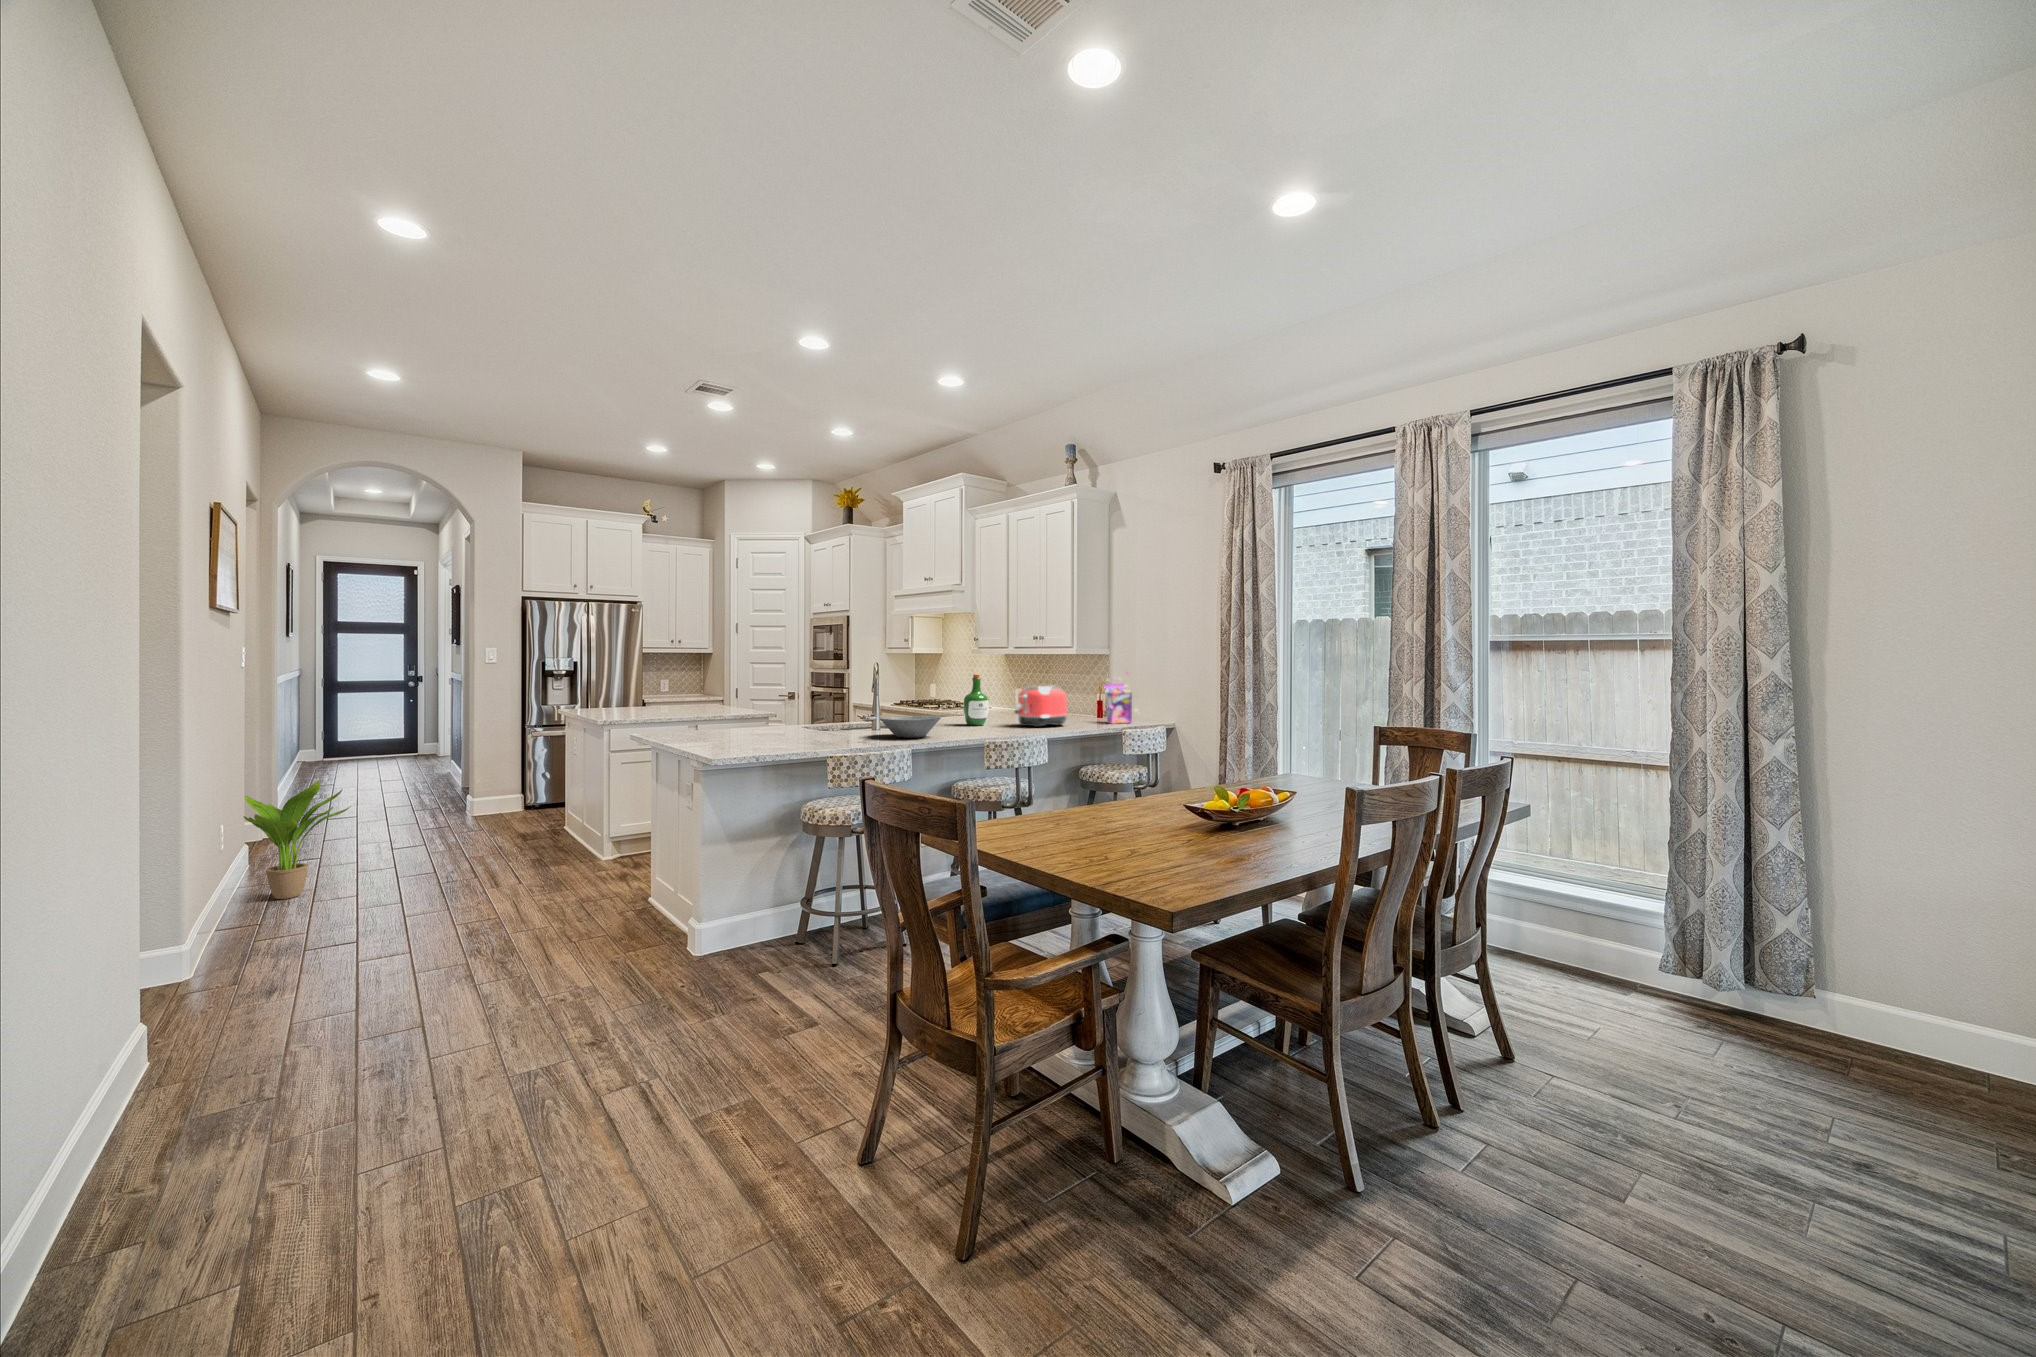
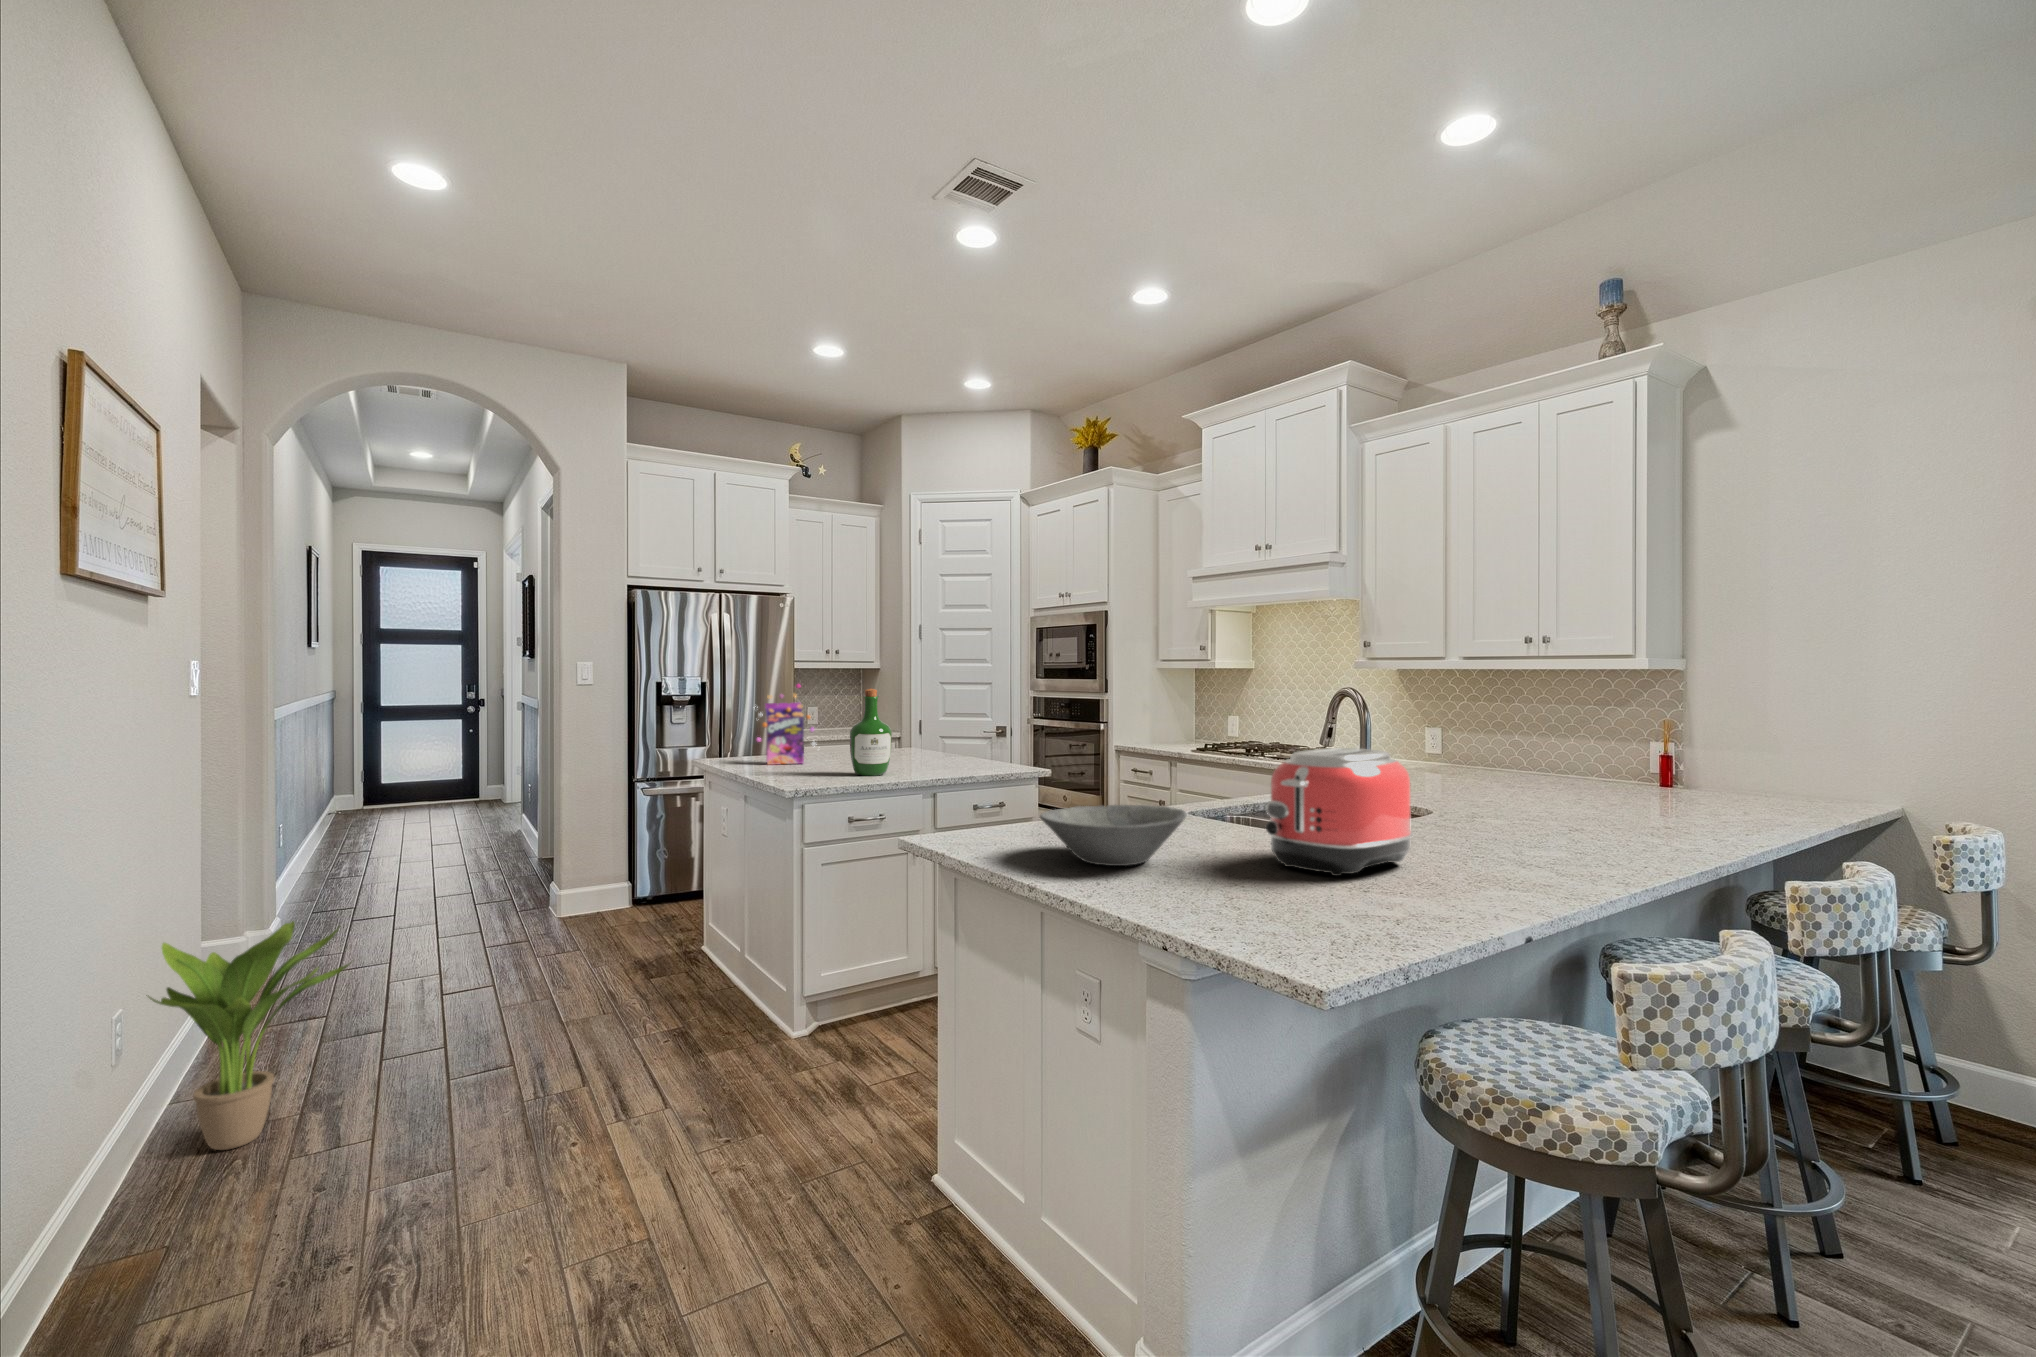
cereal box: present [1104,672,1133,724] -> present [757,684,816,765]
wine bottle: present [964,674,989,726] -> present [850,689,892,776]
toaster: present [1015,686,1067,727] -> present [1266,748,1413,876]
bowl: present [880,715,941,738] -> present [1040,805,1187,866]

